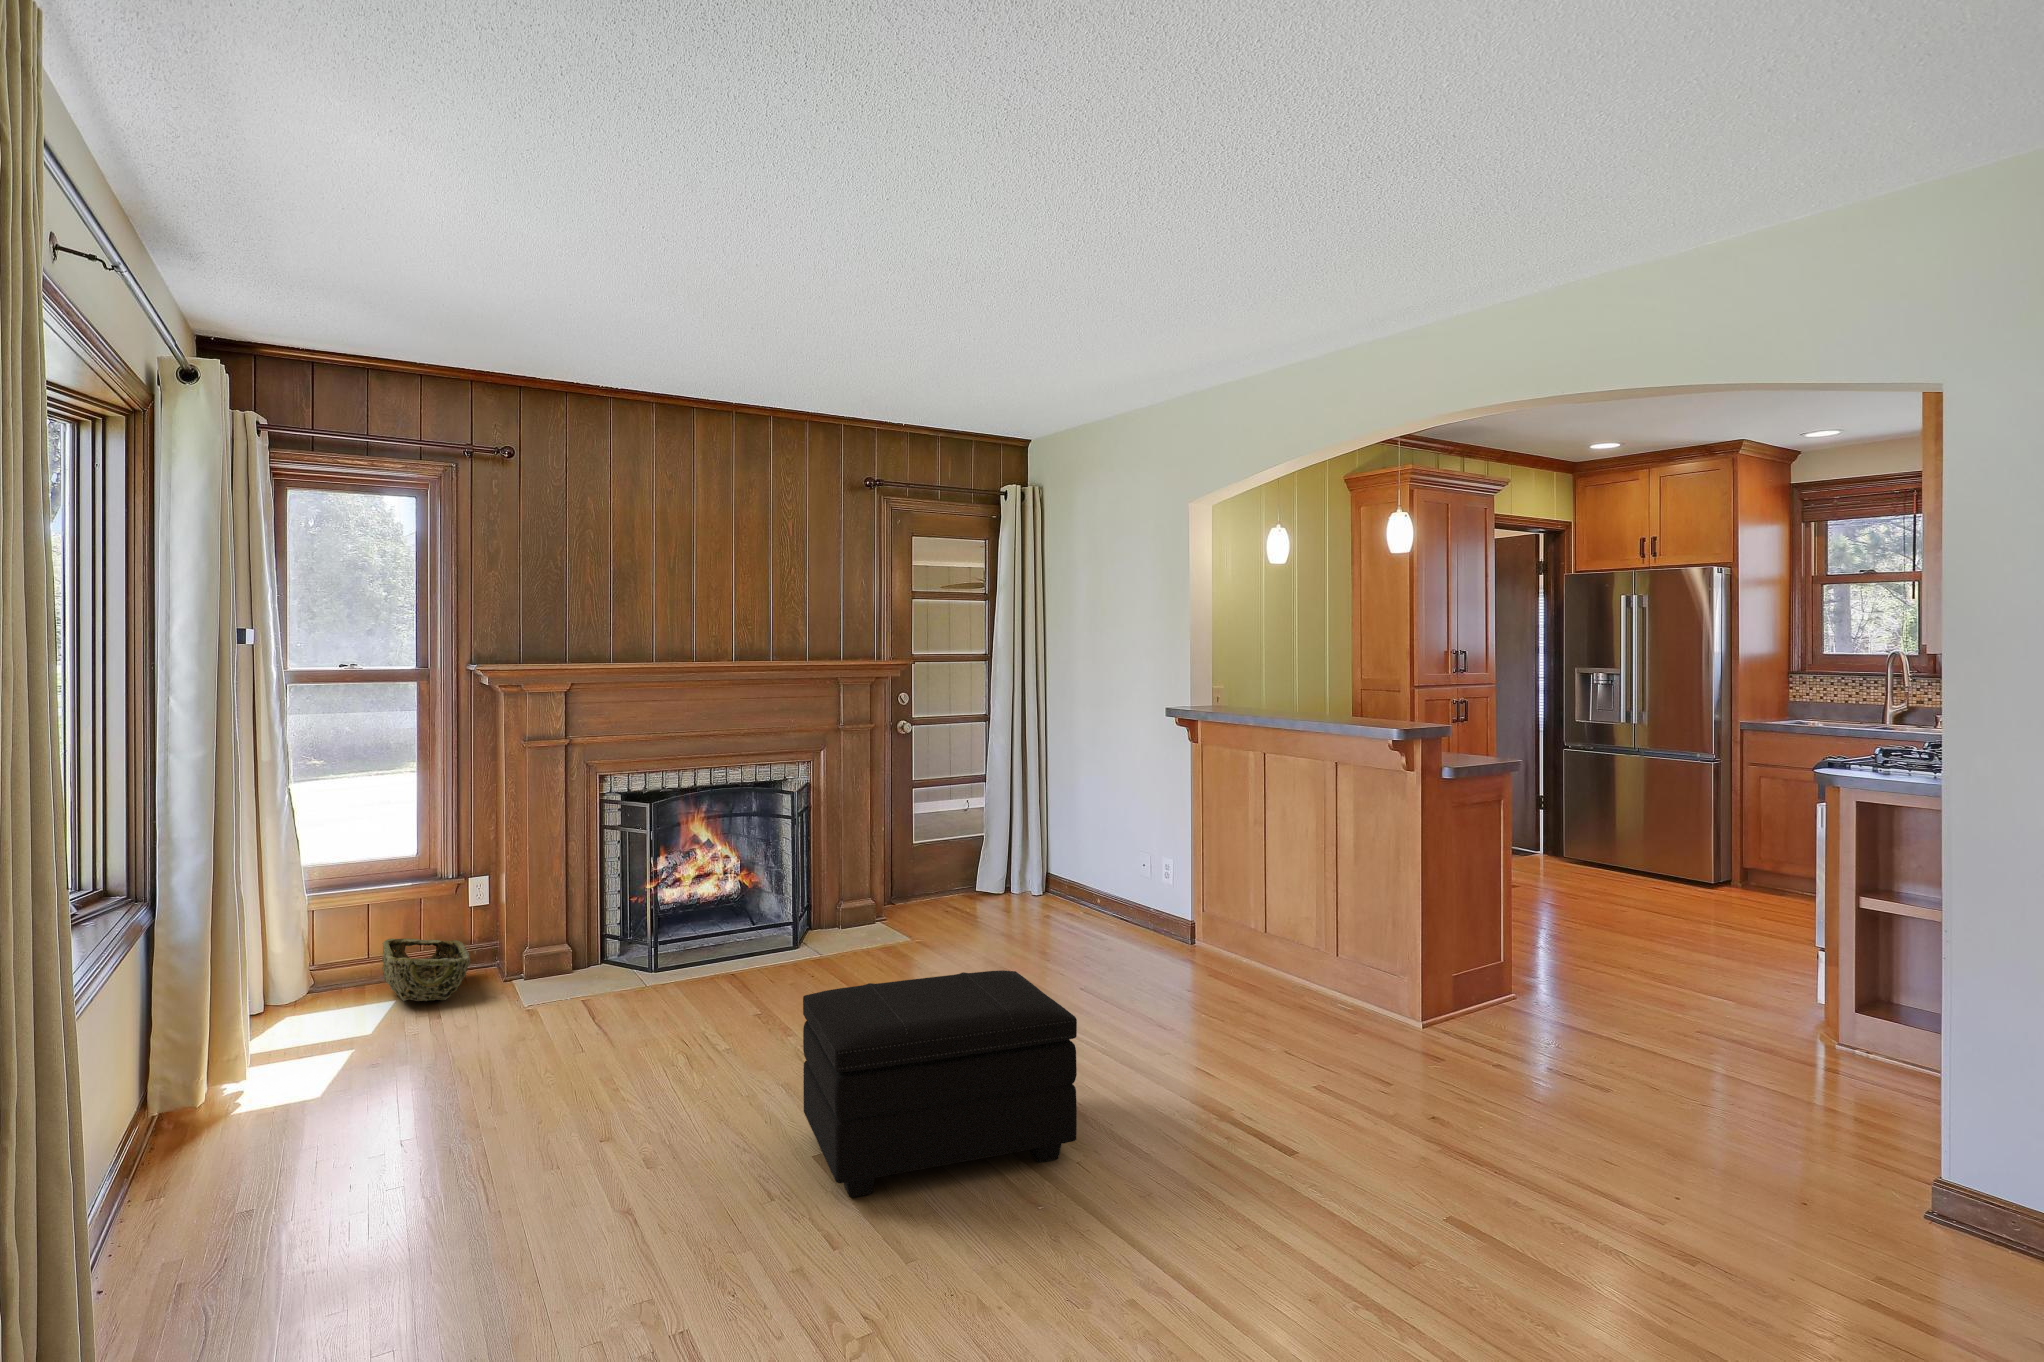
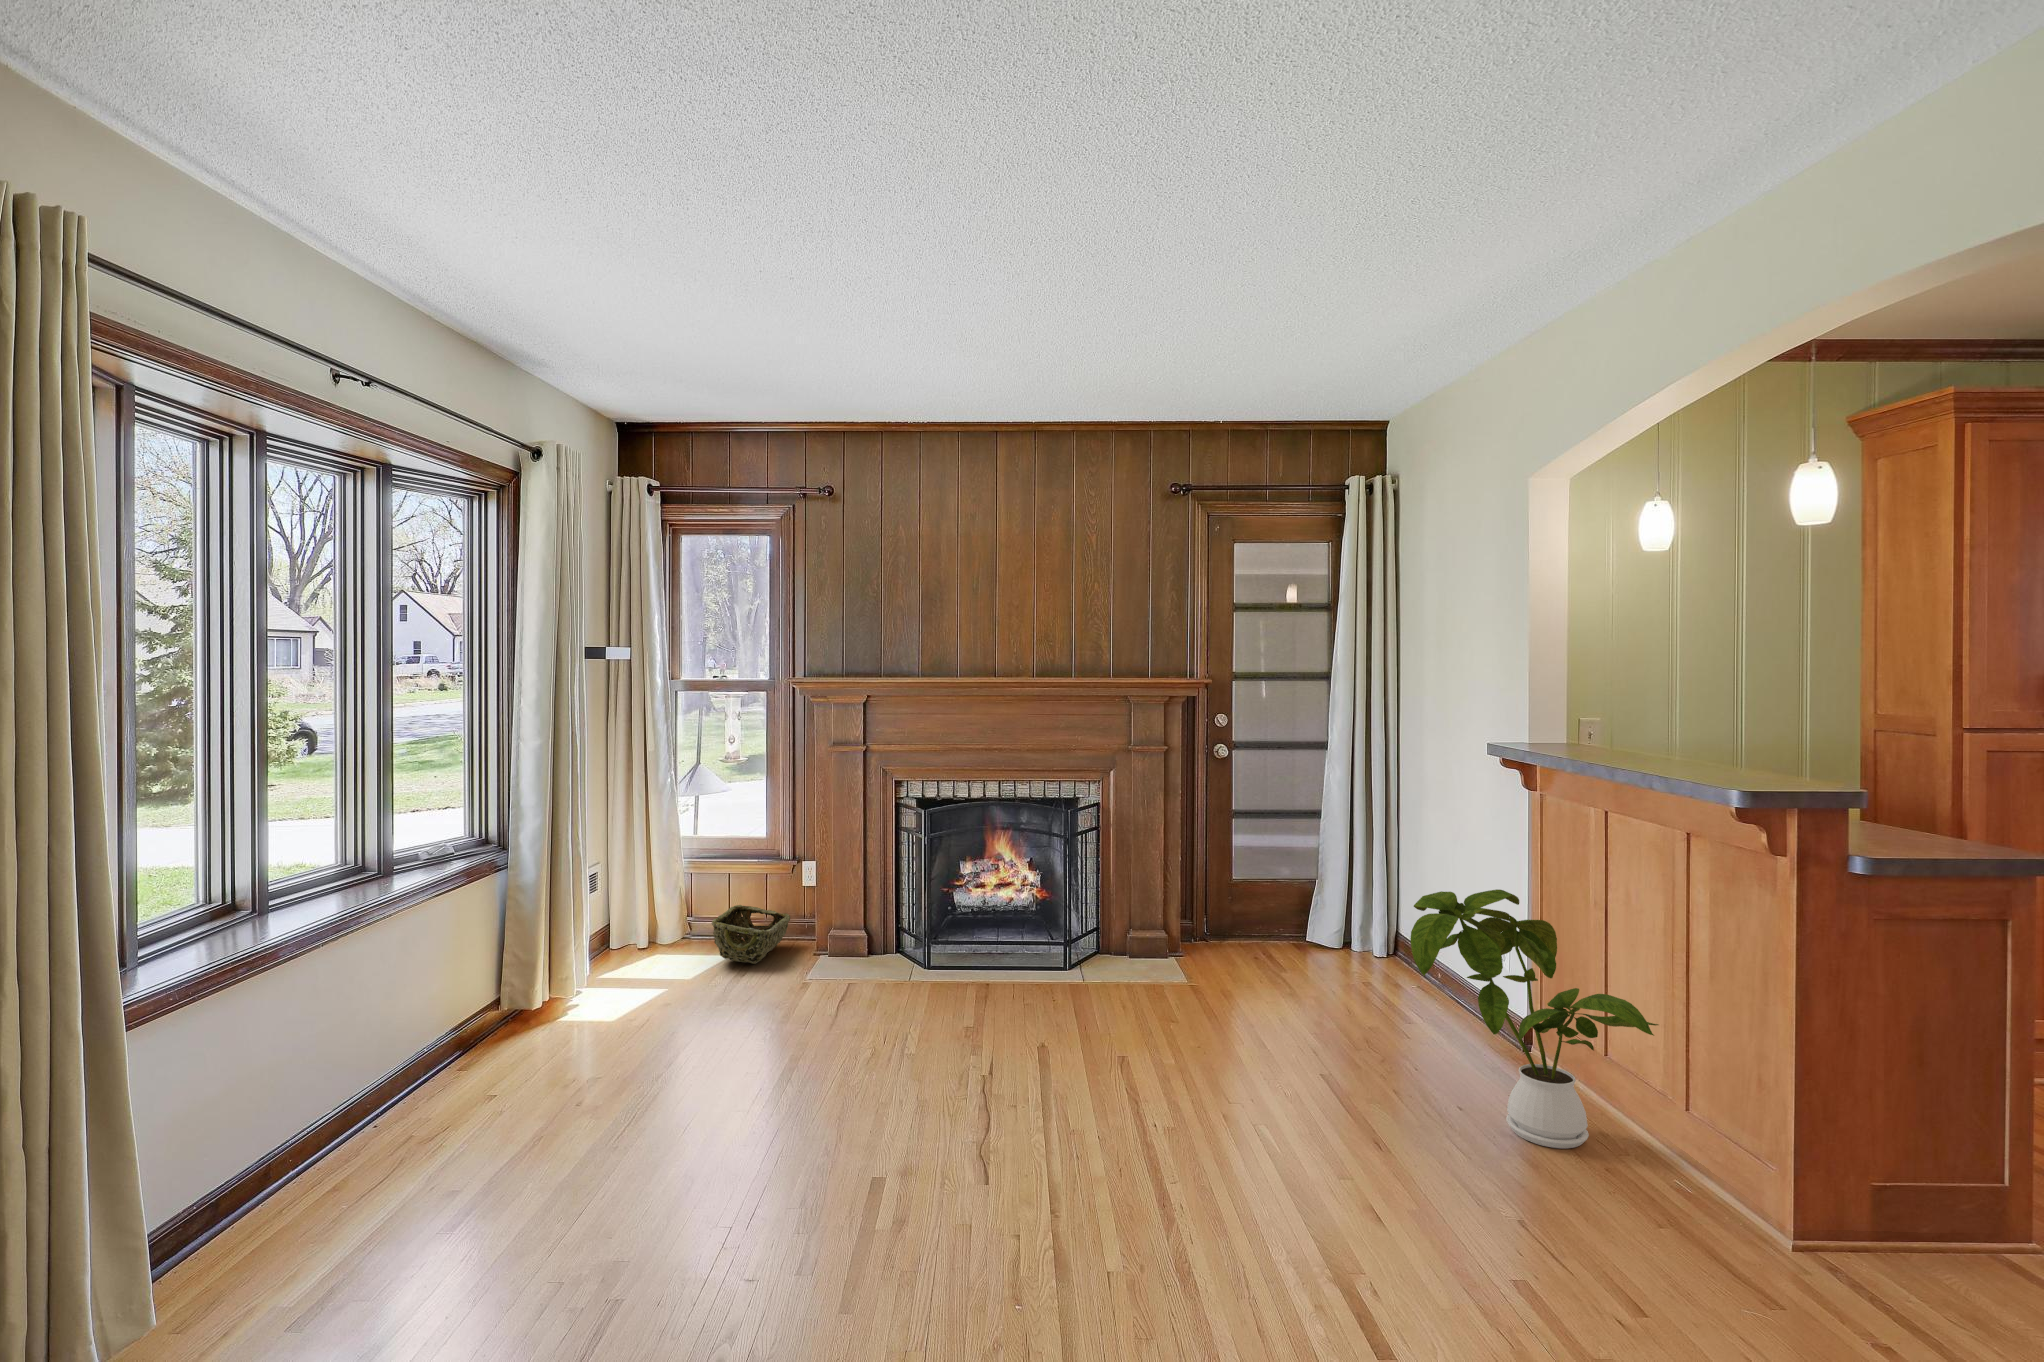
house plant: none [1163,816,1335,996] -> present [1410,889,1658,1149]
footstool: present [803,970,1077,1197] -> none [782,1024,1094,1294]

